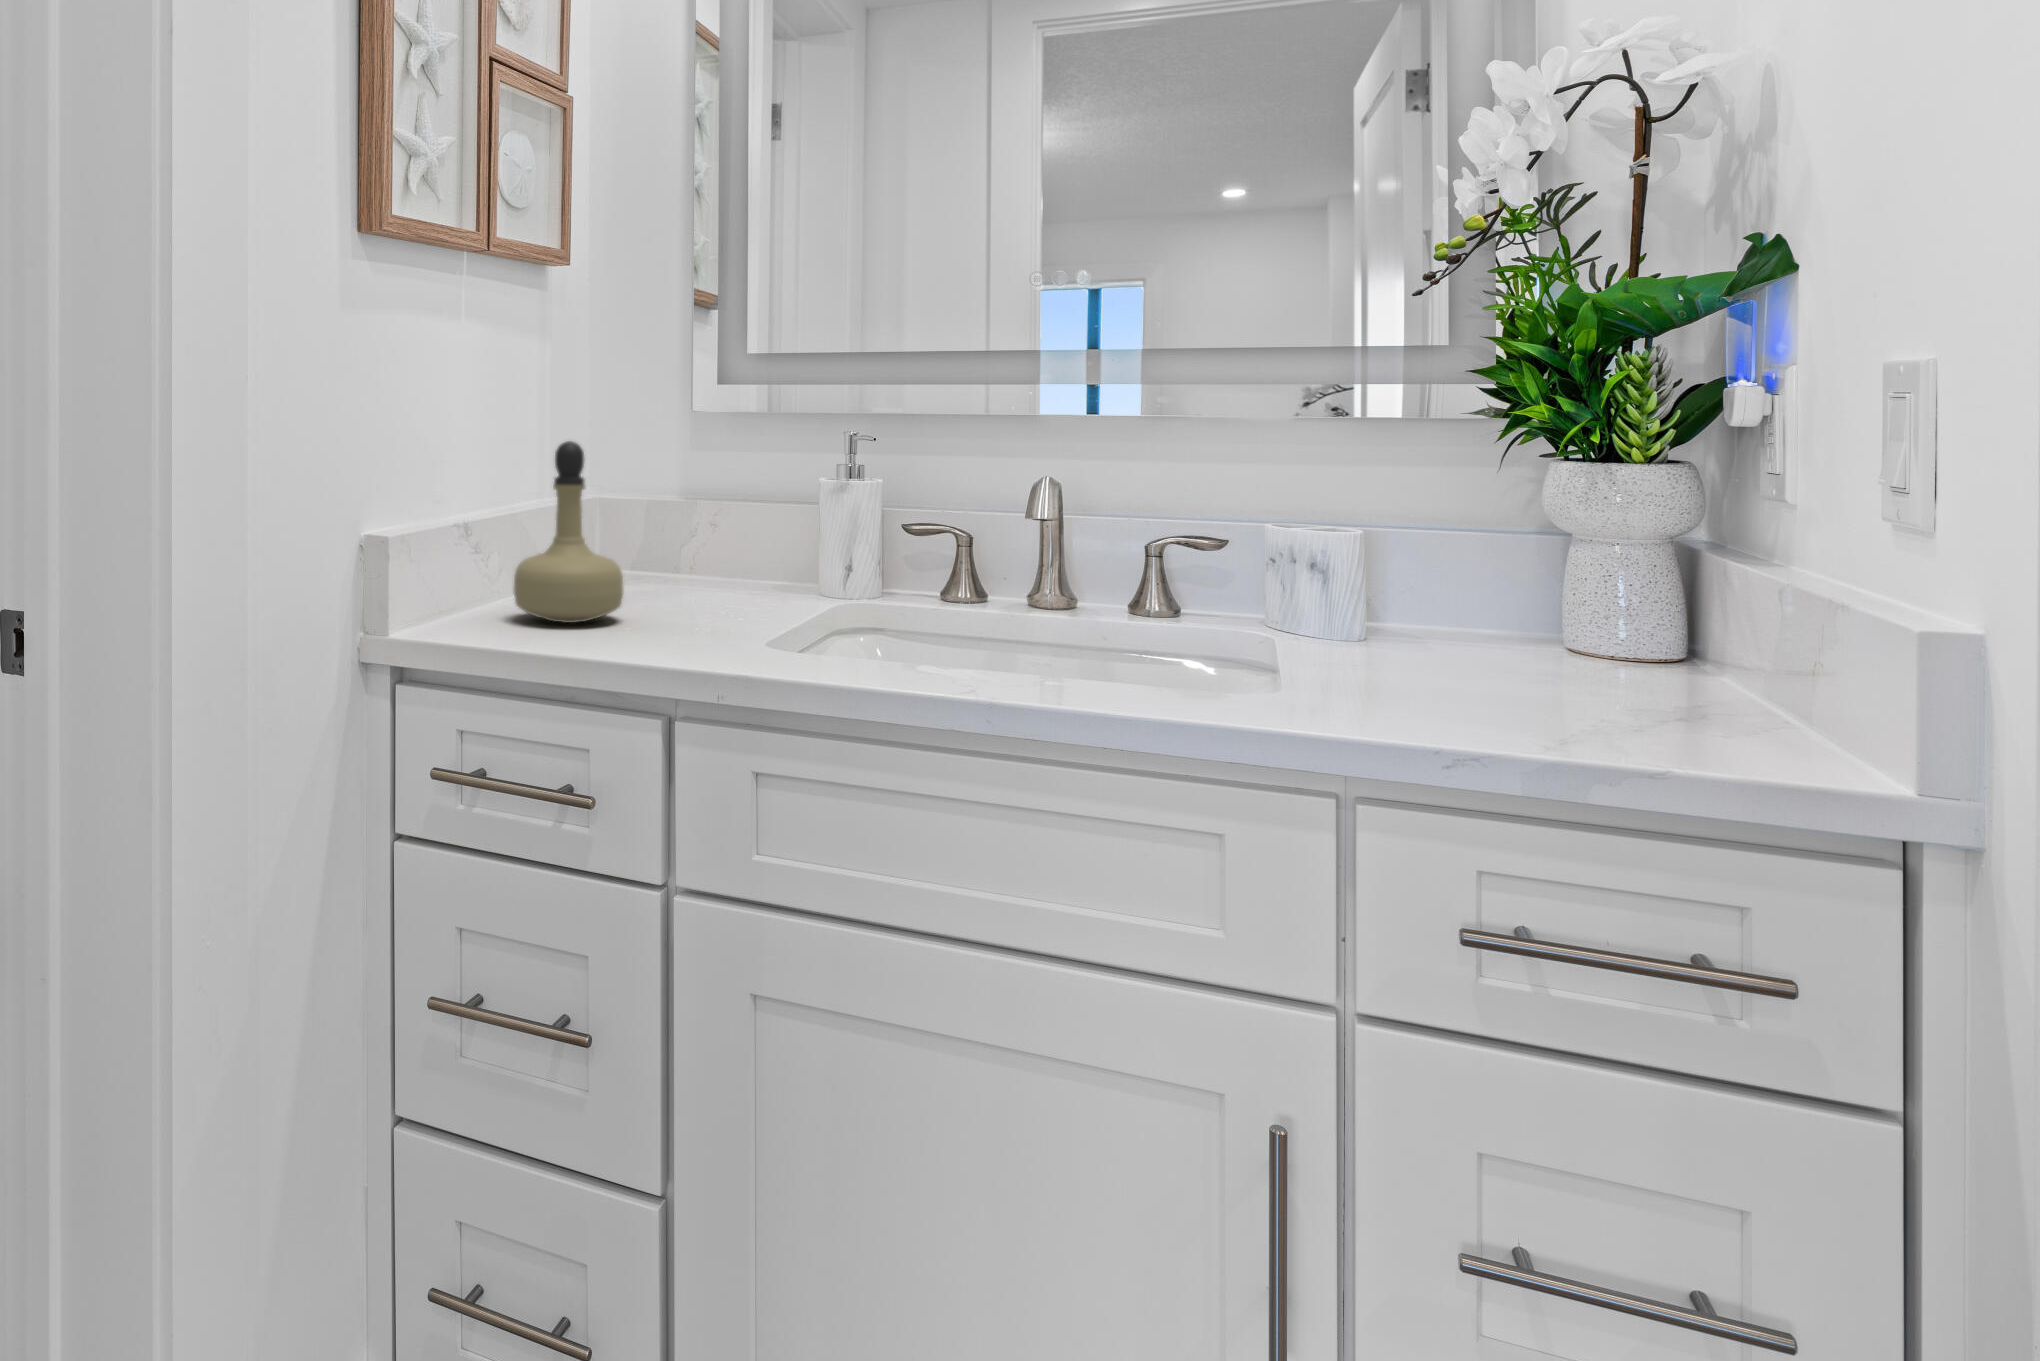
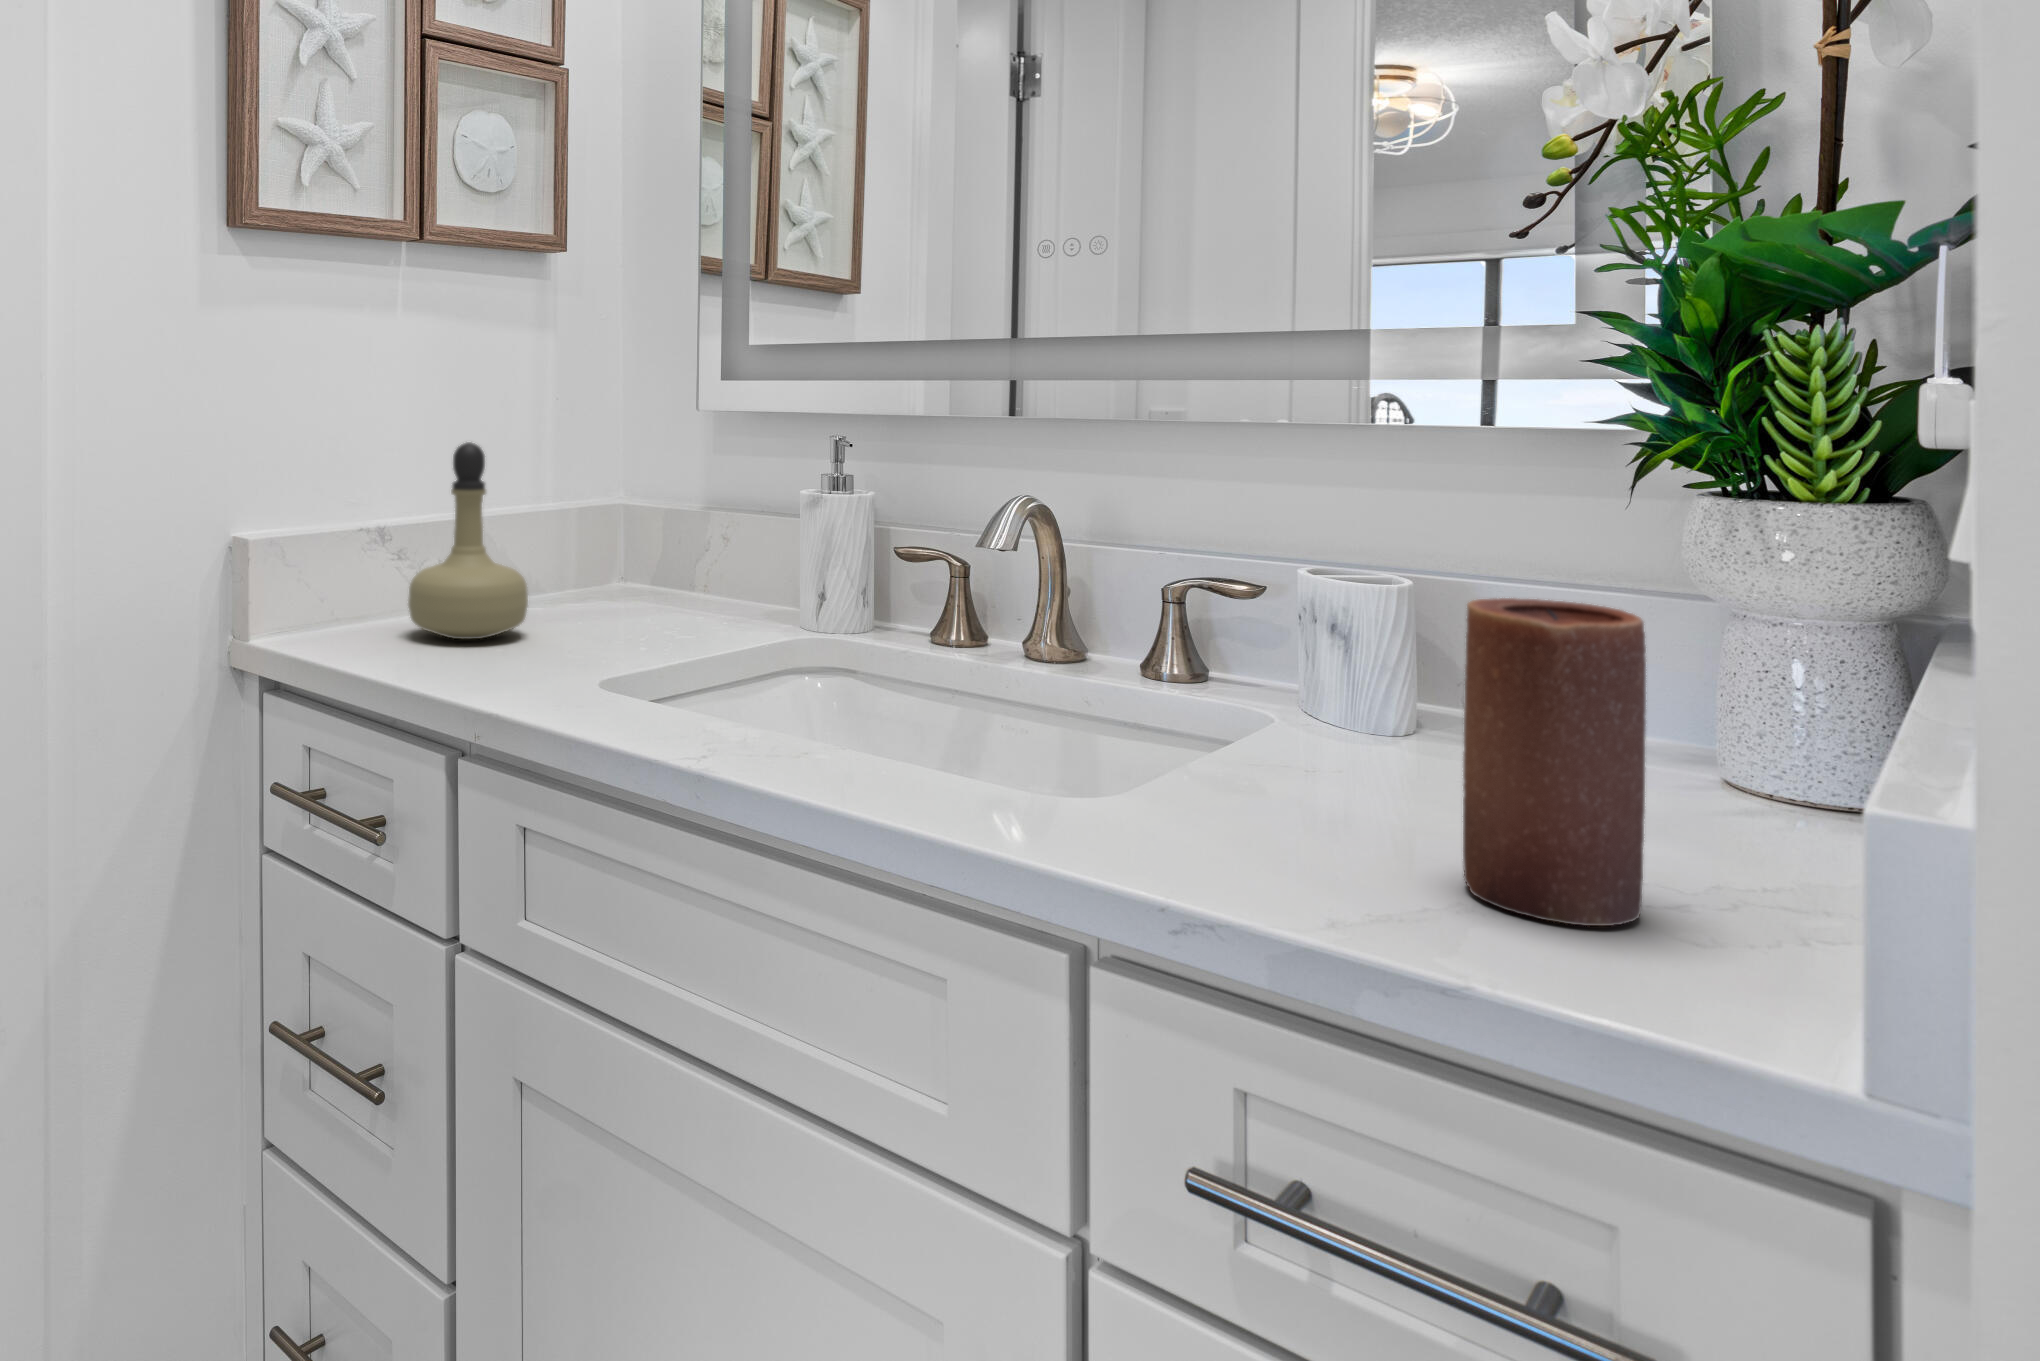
candle: none [1563,527,1691,733] -> present [1463,598,1646,926]

